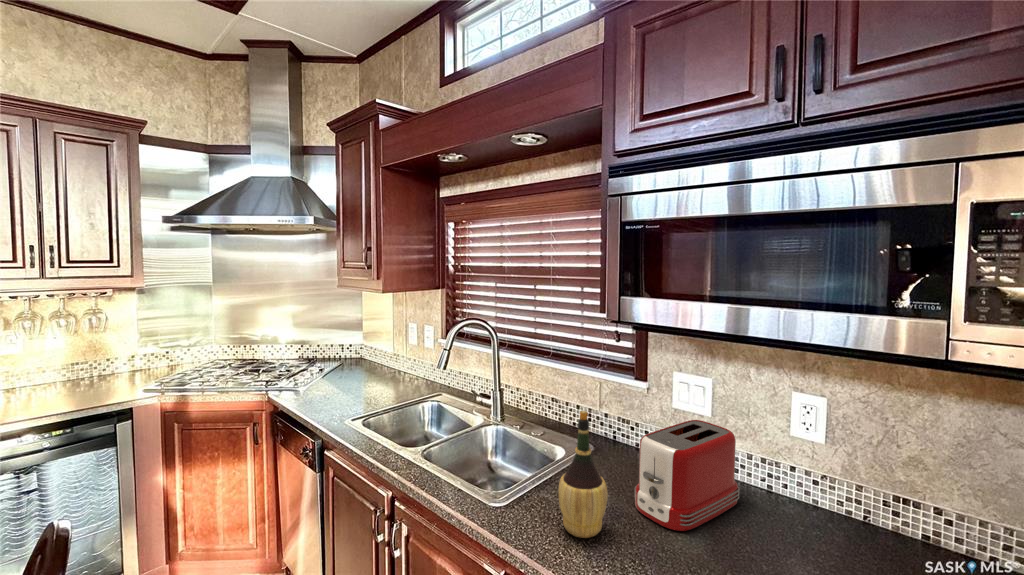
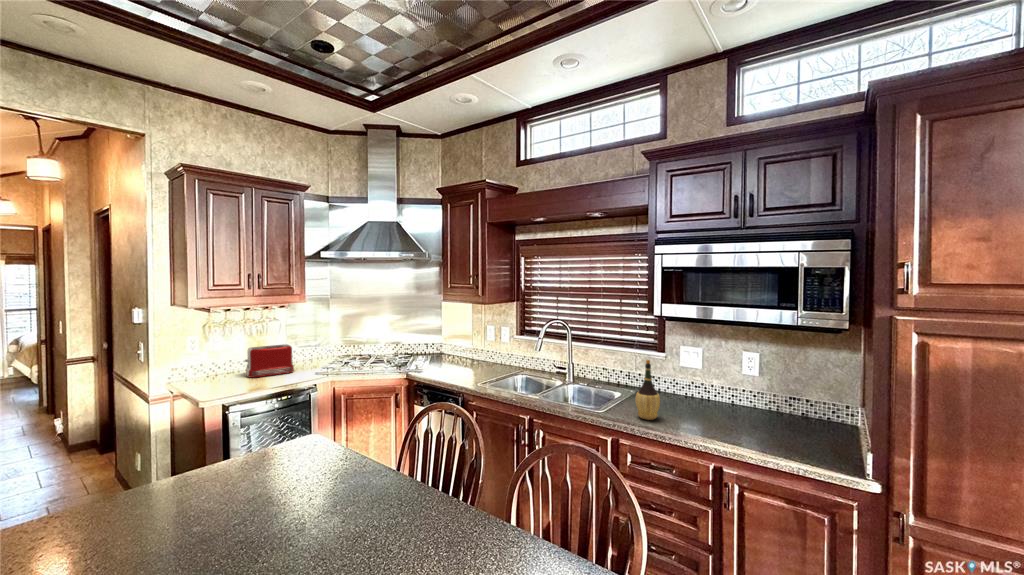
toaster: present [634,420,740,531] -> present [245,344,294,378]

